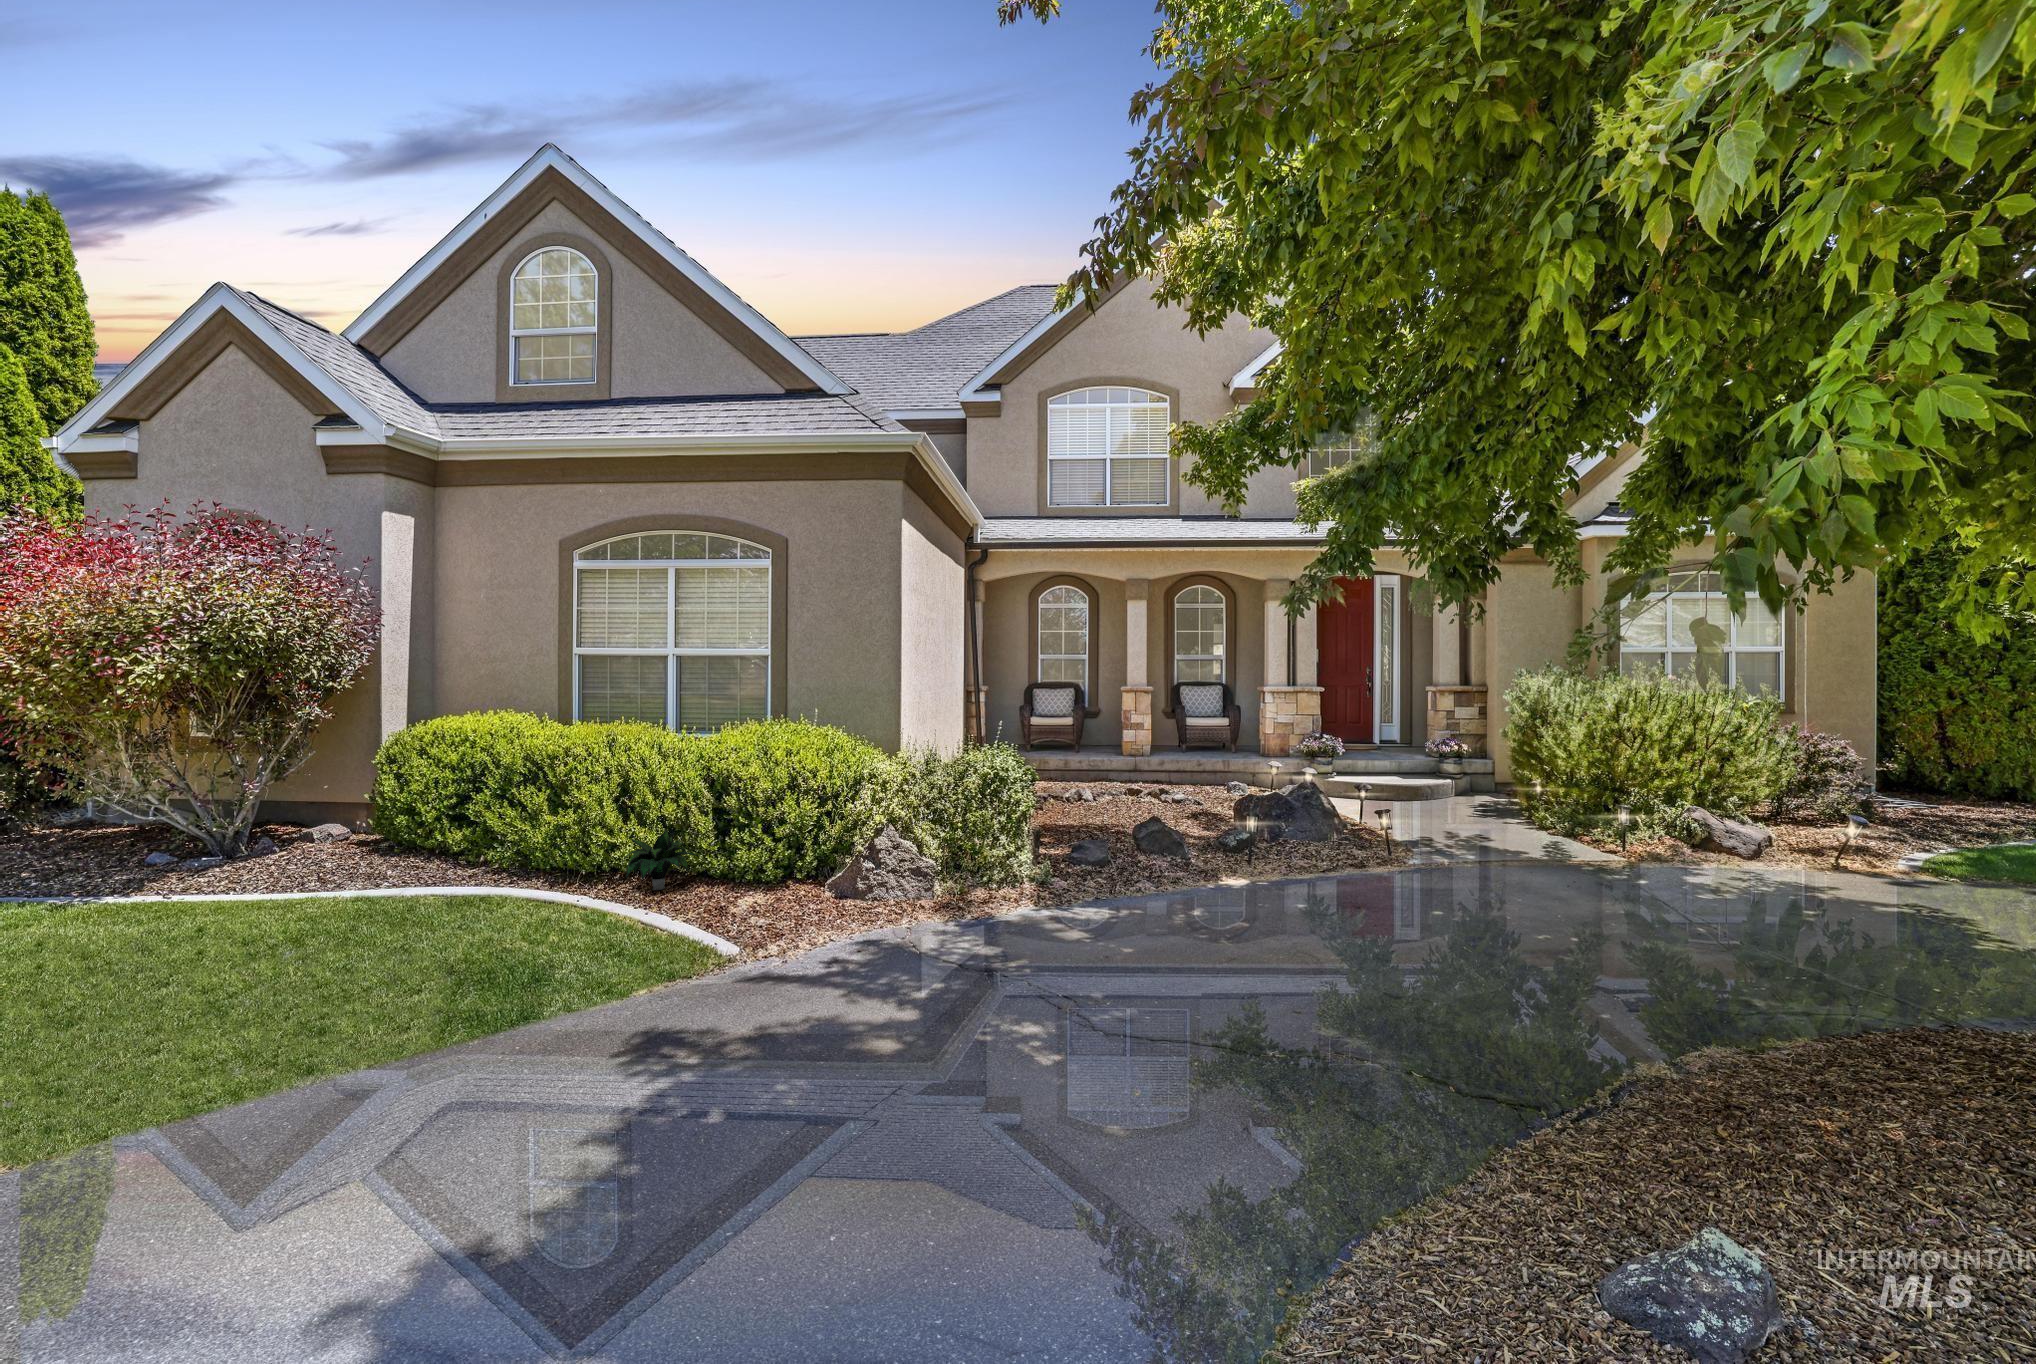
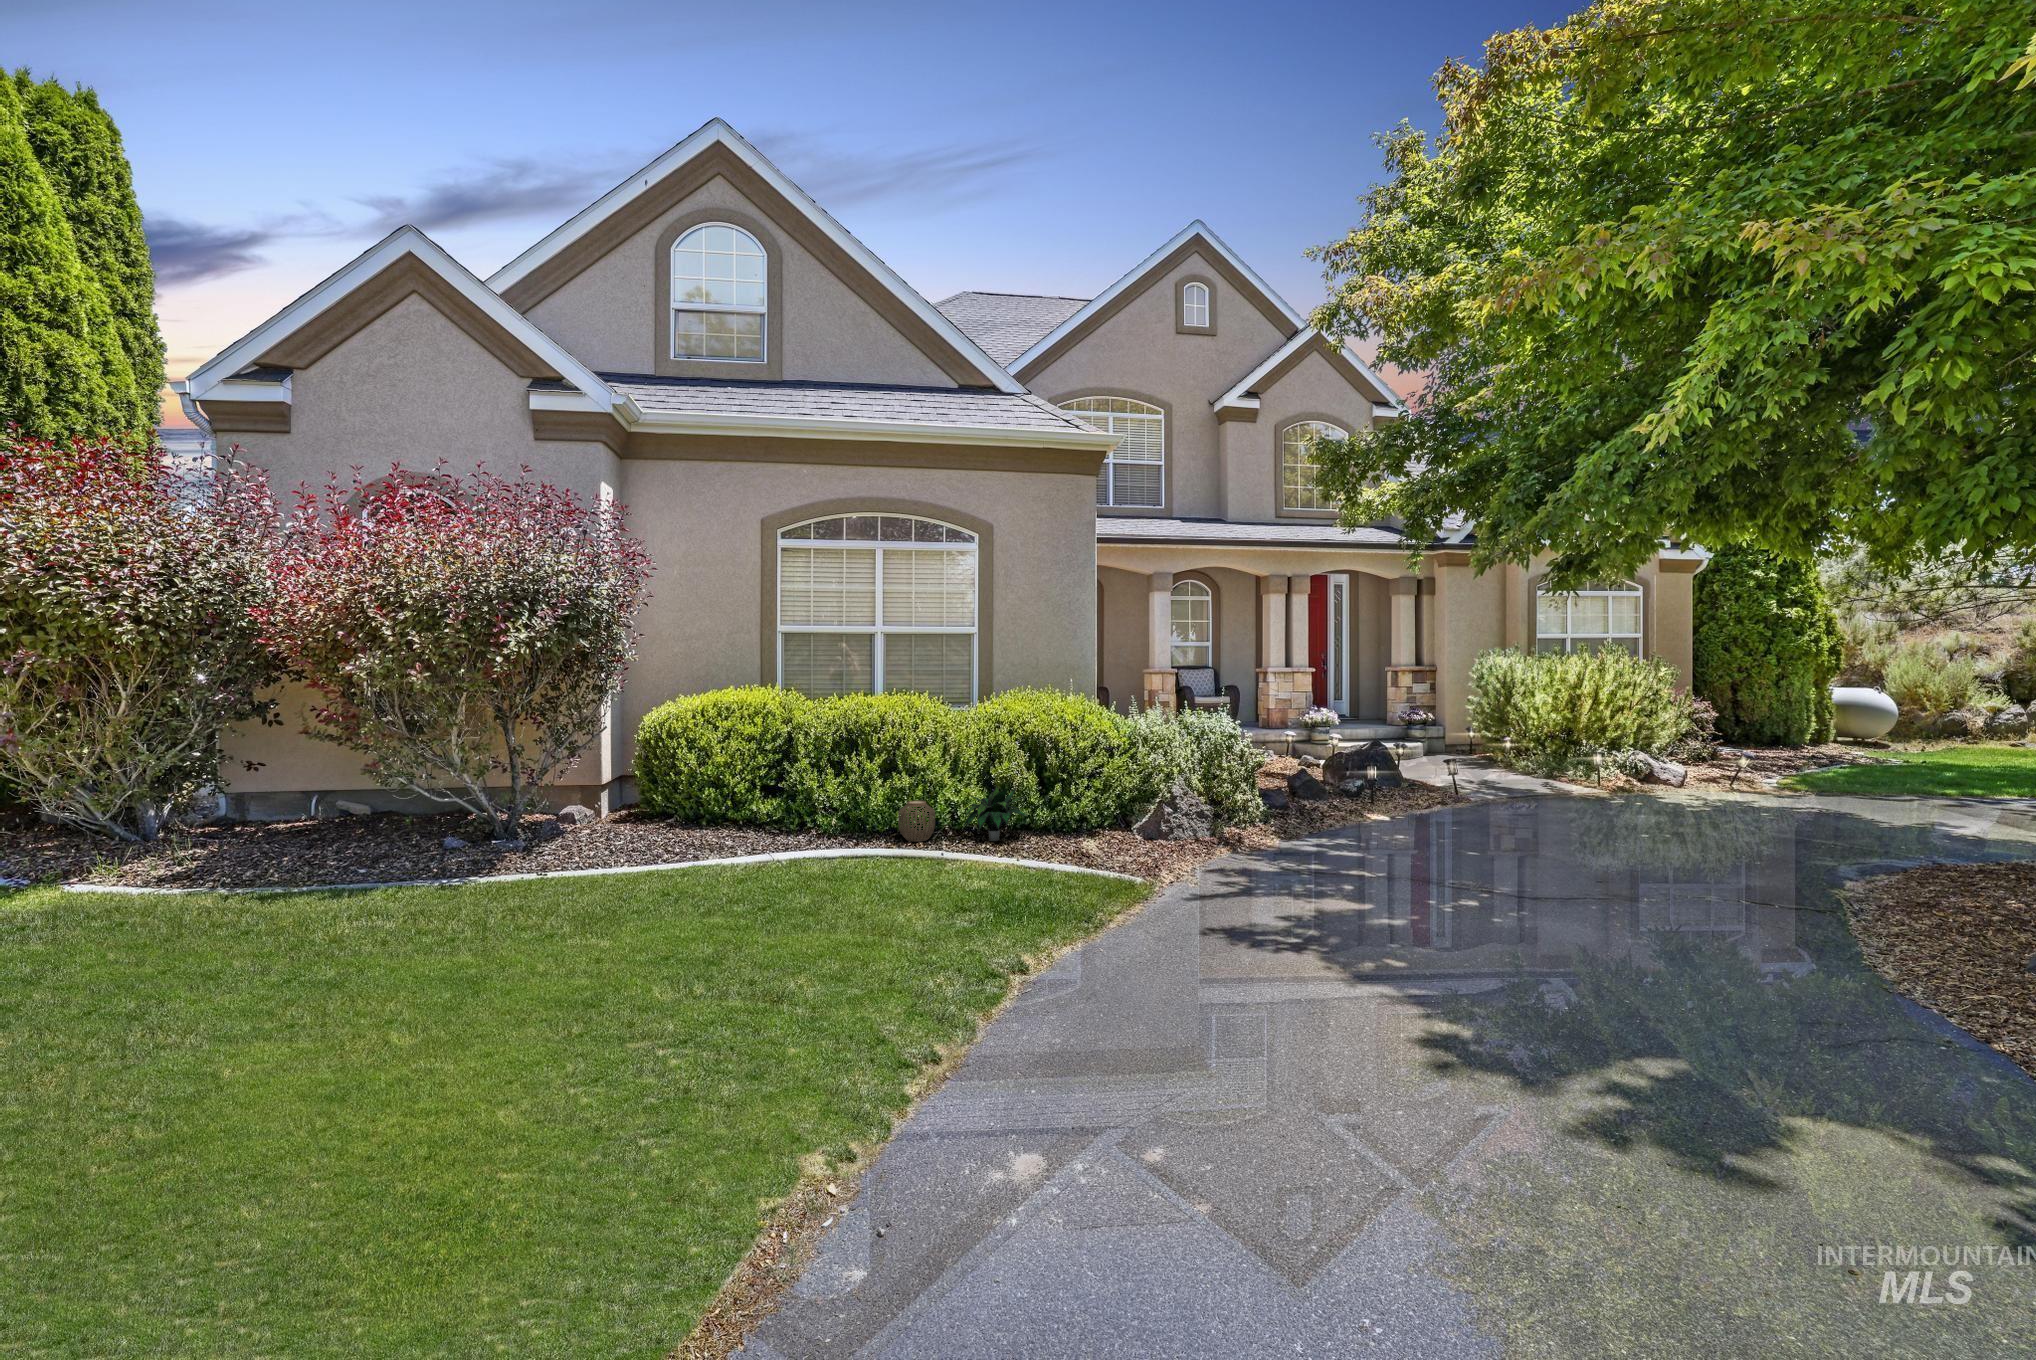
woven basket: none [564,841,607,886] -> present [898,801,935,842]

